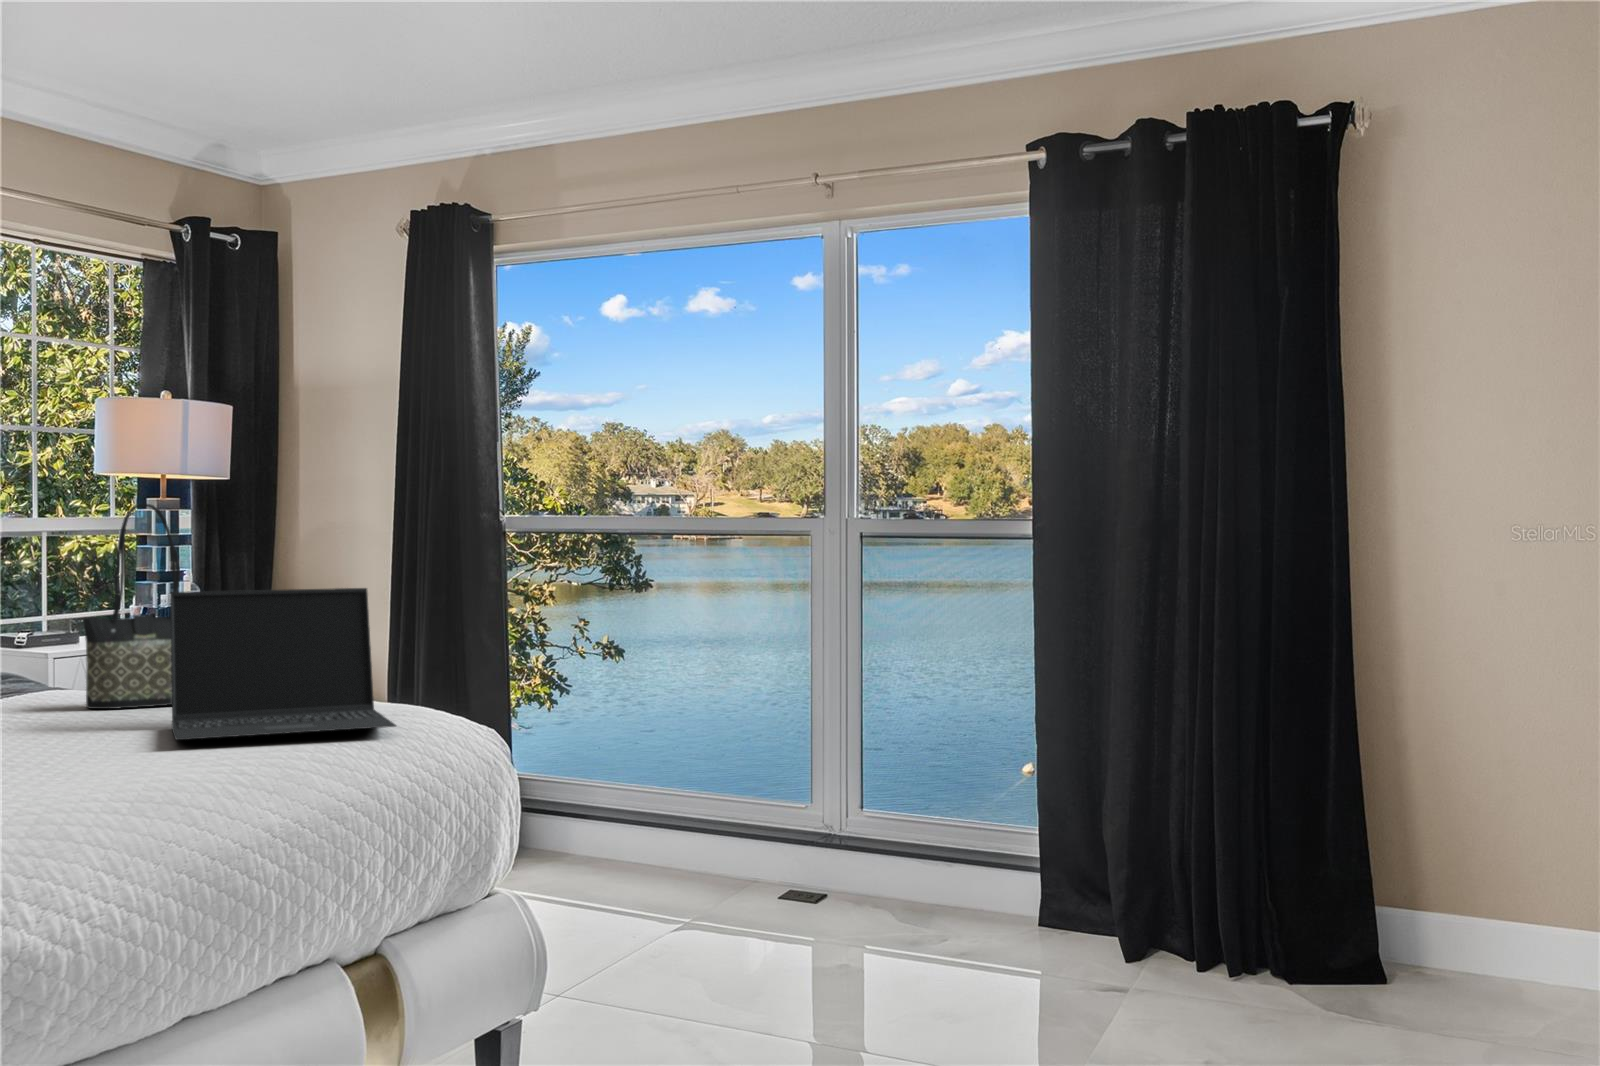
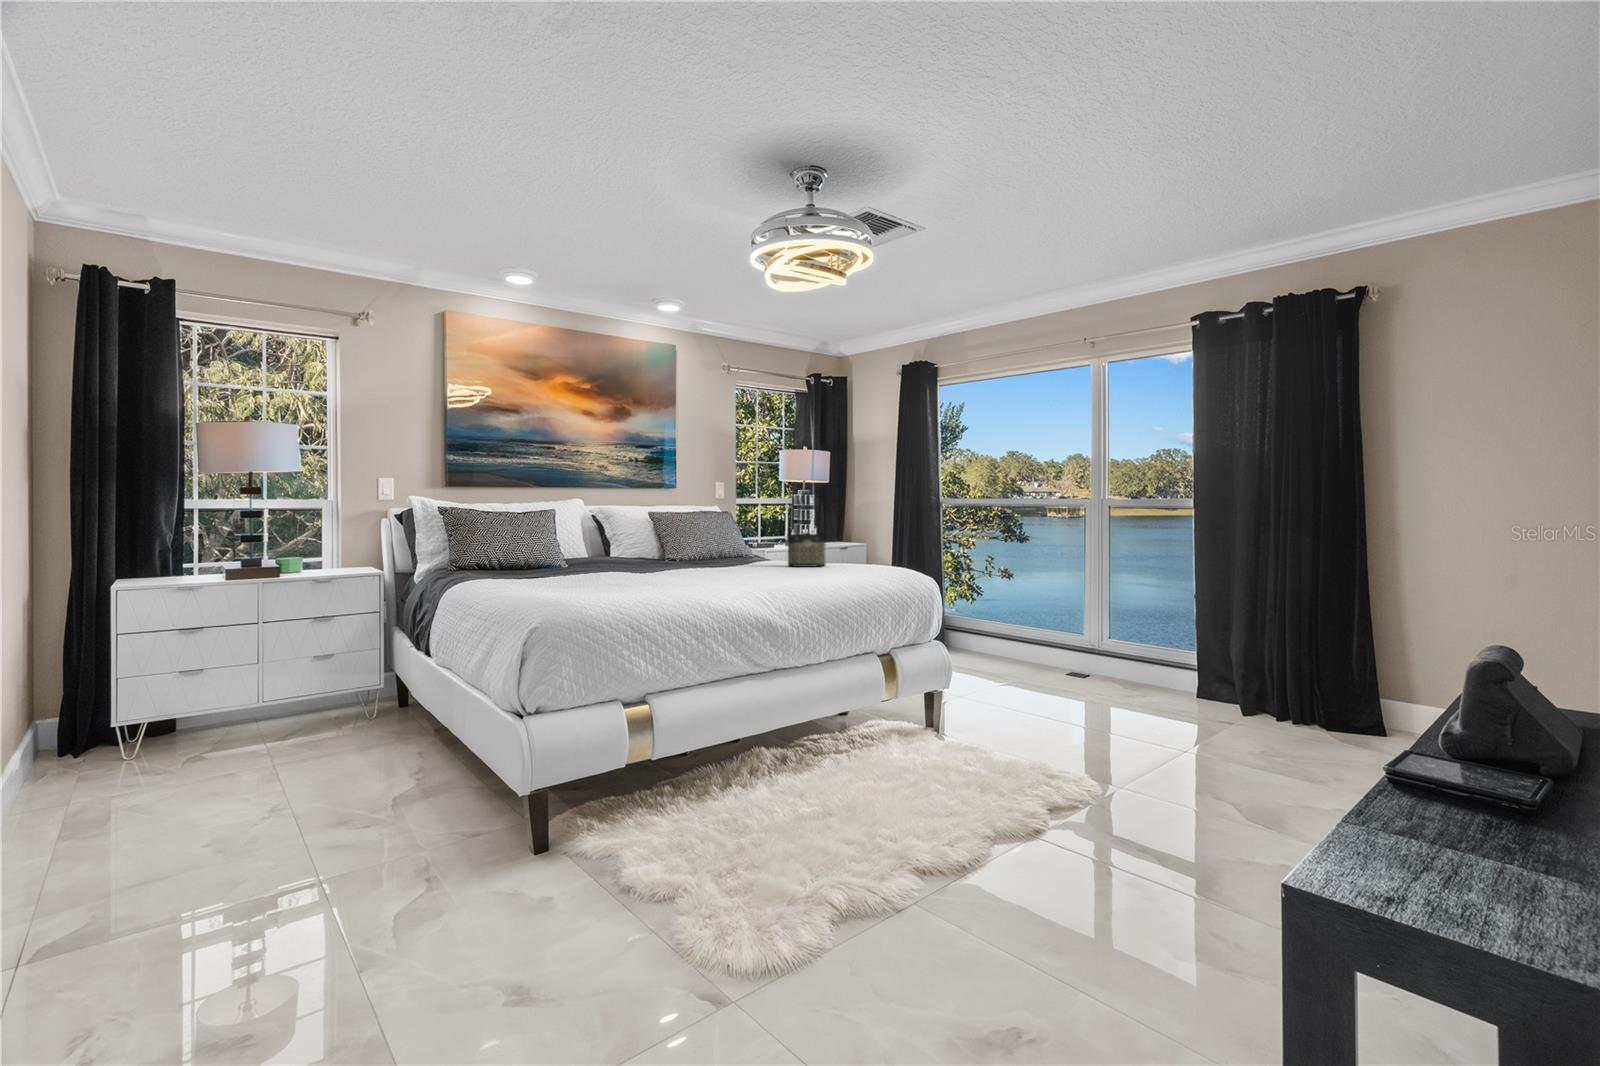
laptop: present [170,588,396,740] -> none [818,524,896,575]

